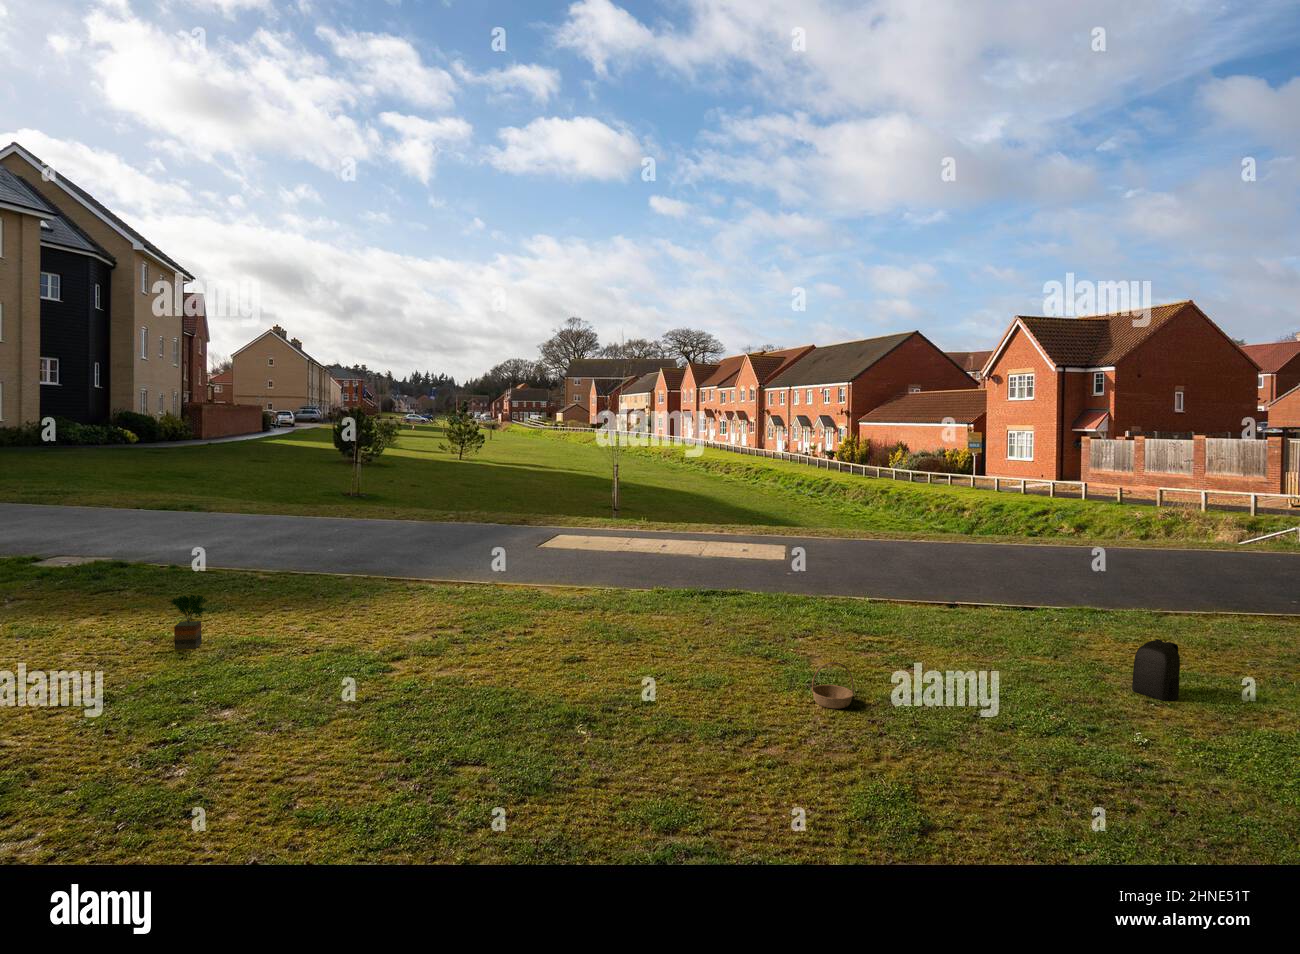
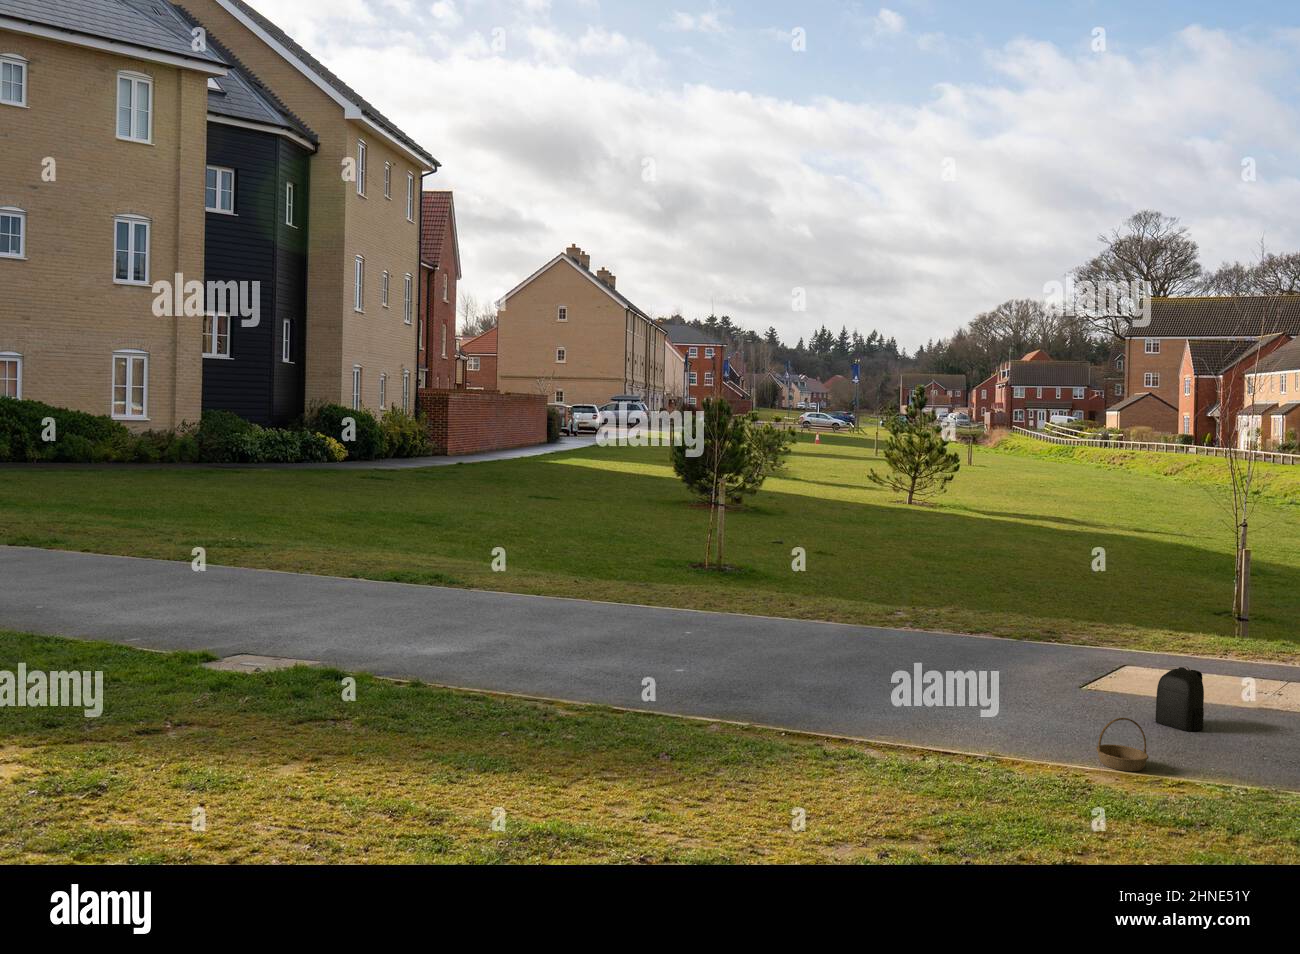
potted tree: present [171,595,208,649] -> none [125,620,167,680]
basket: present [812,662,854,709] -> present [1096,718,1148,771]

